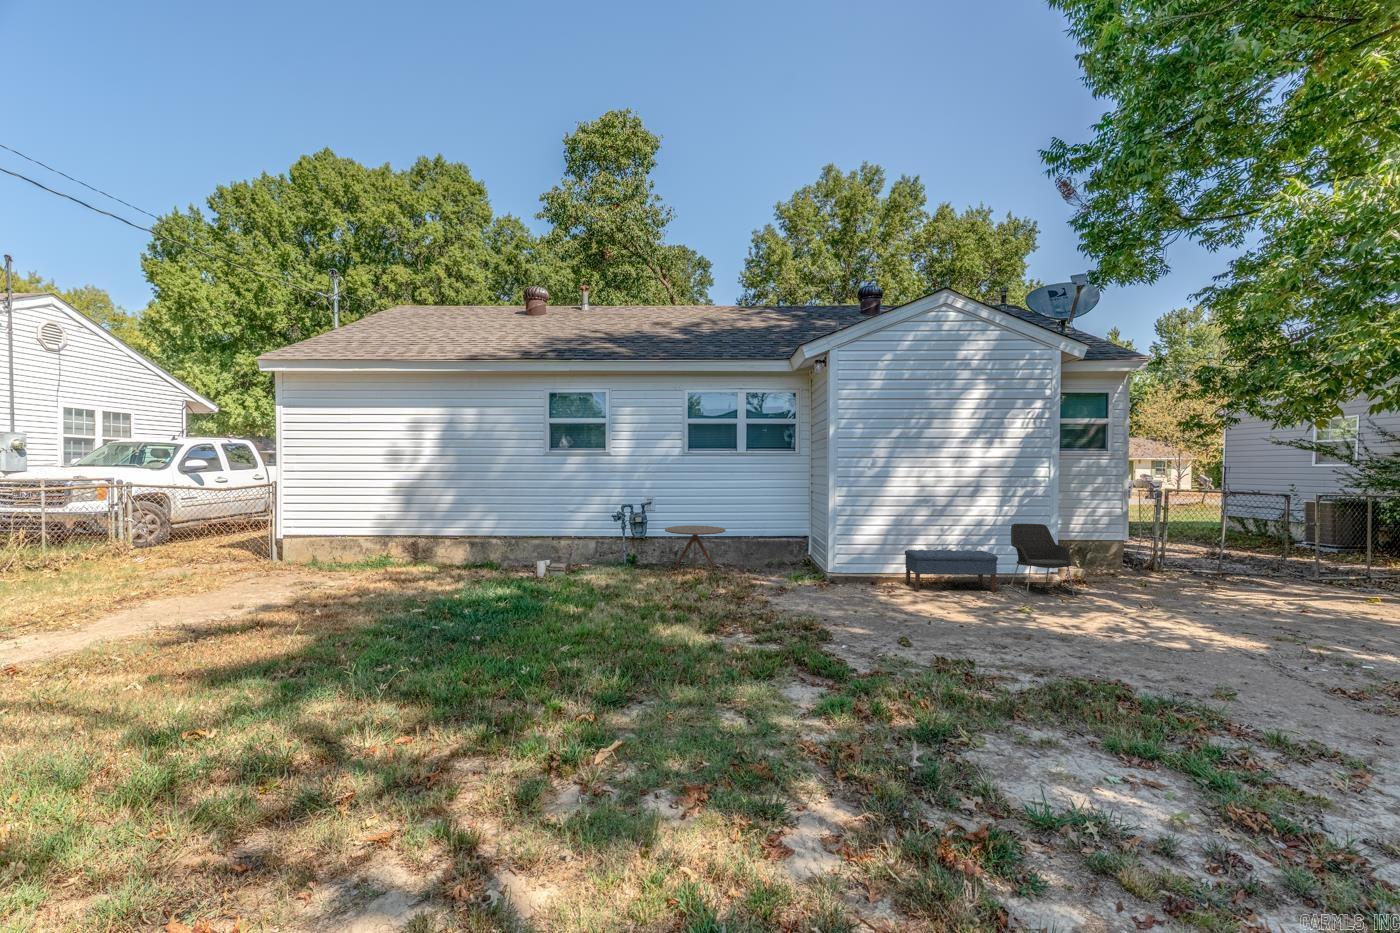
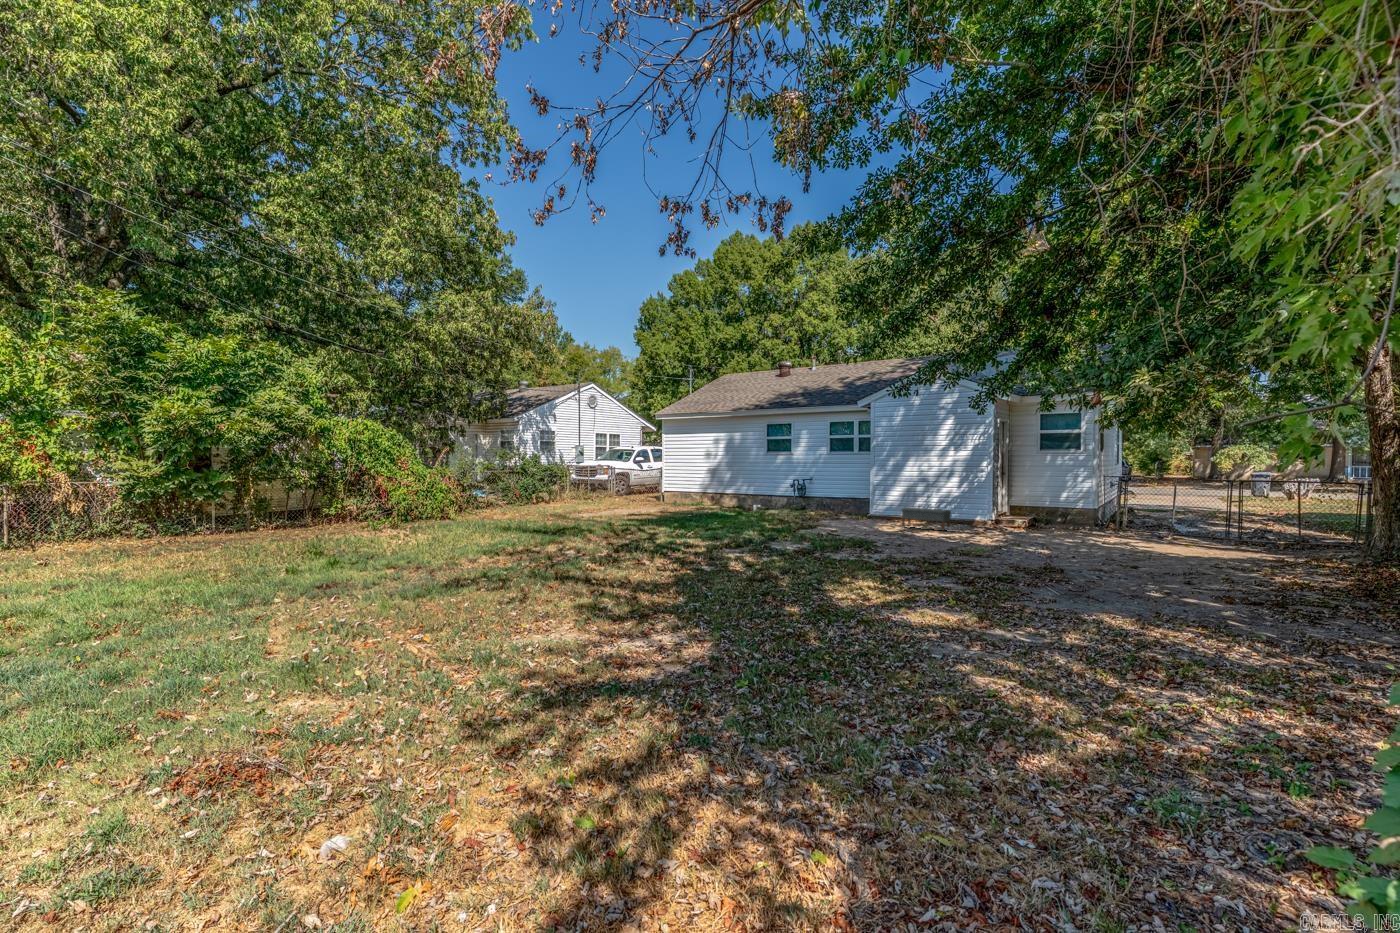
chair: present [1011,523,1075,598] -> none [950,495,984,535]
round table: present [665,526,726,575] -> none [807,494,840,518]

